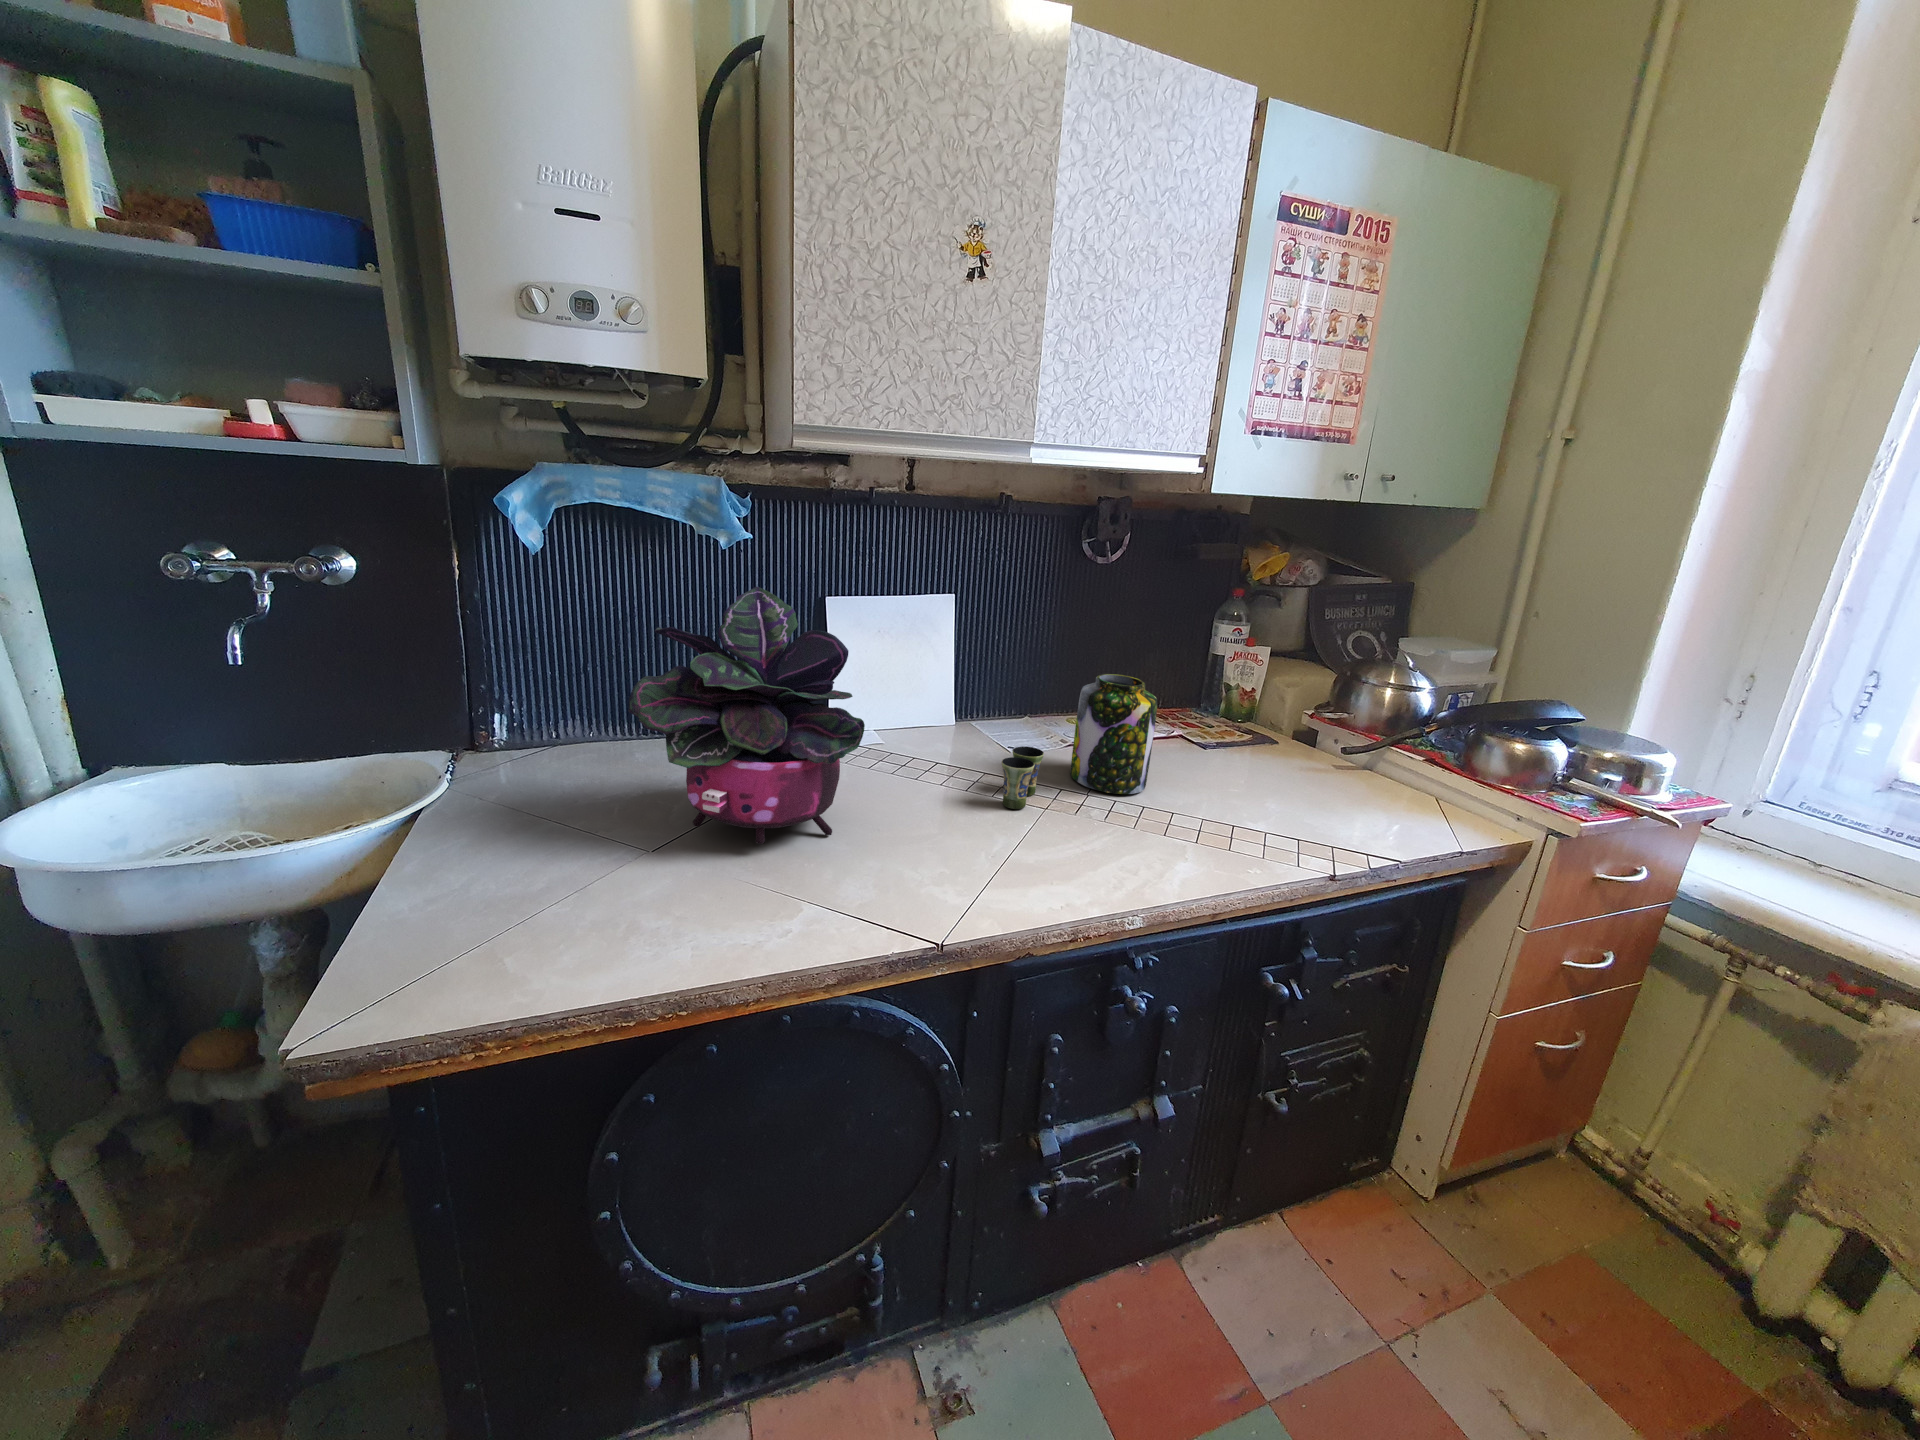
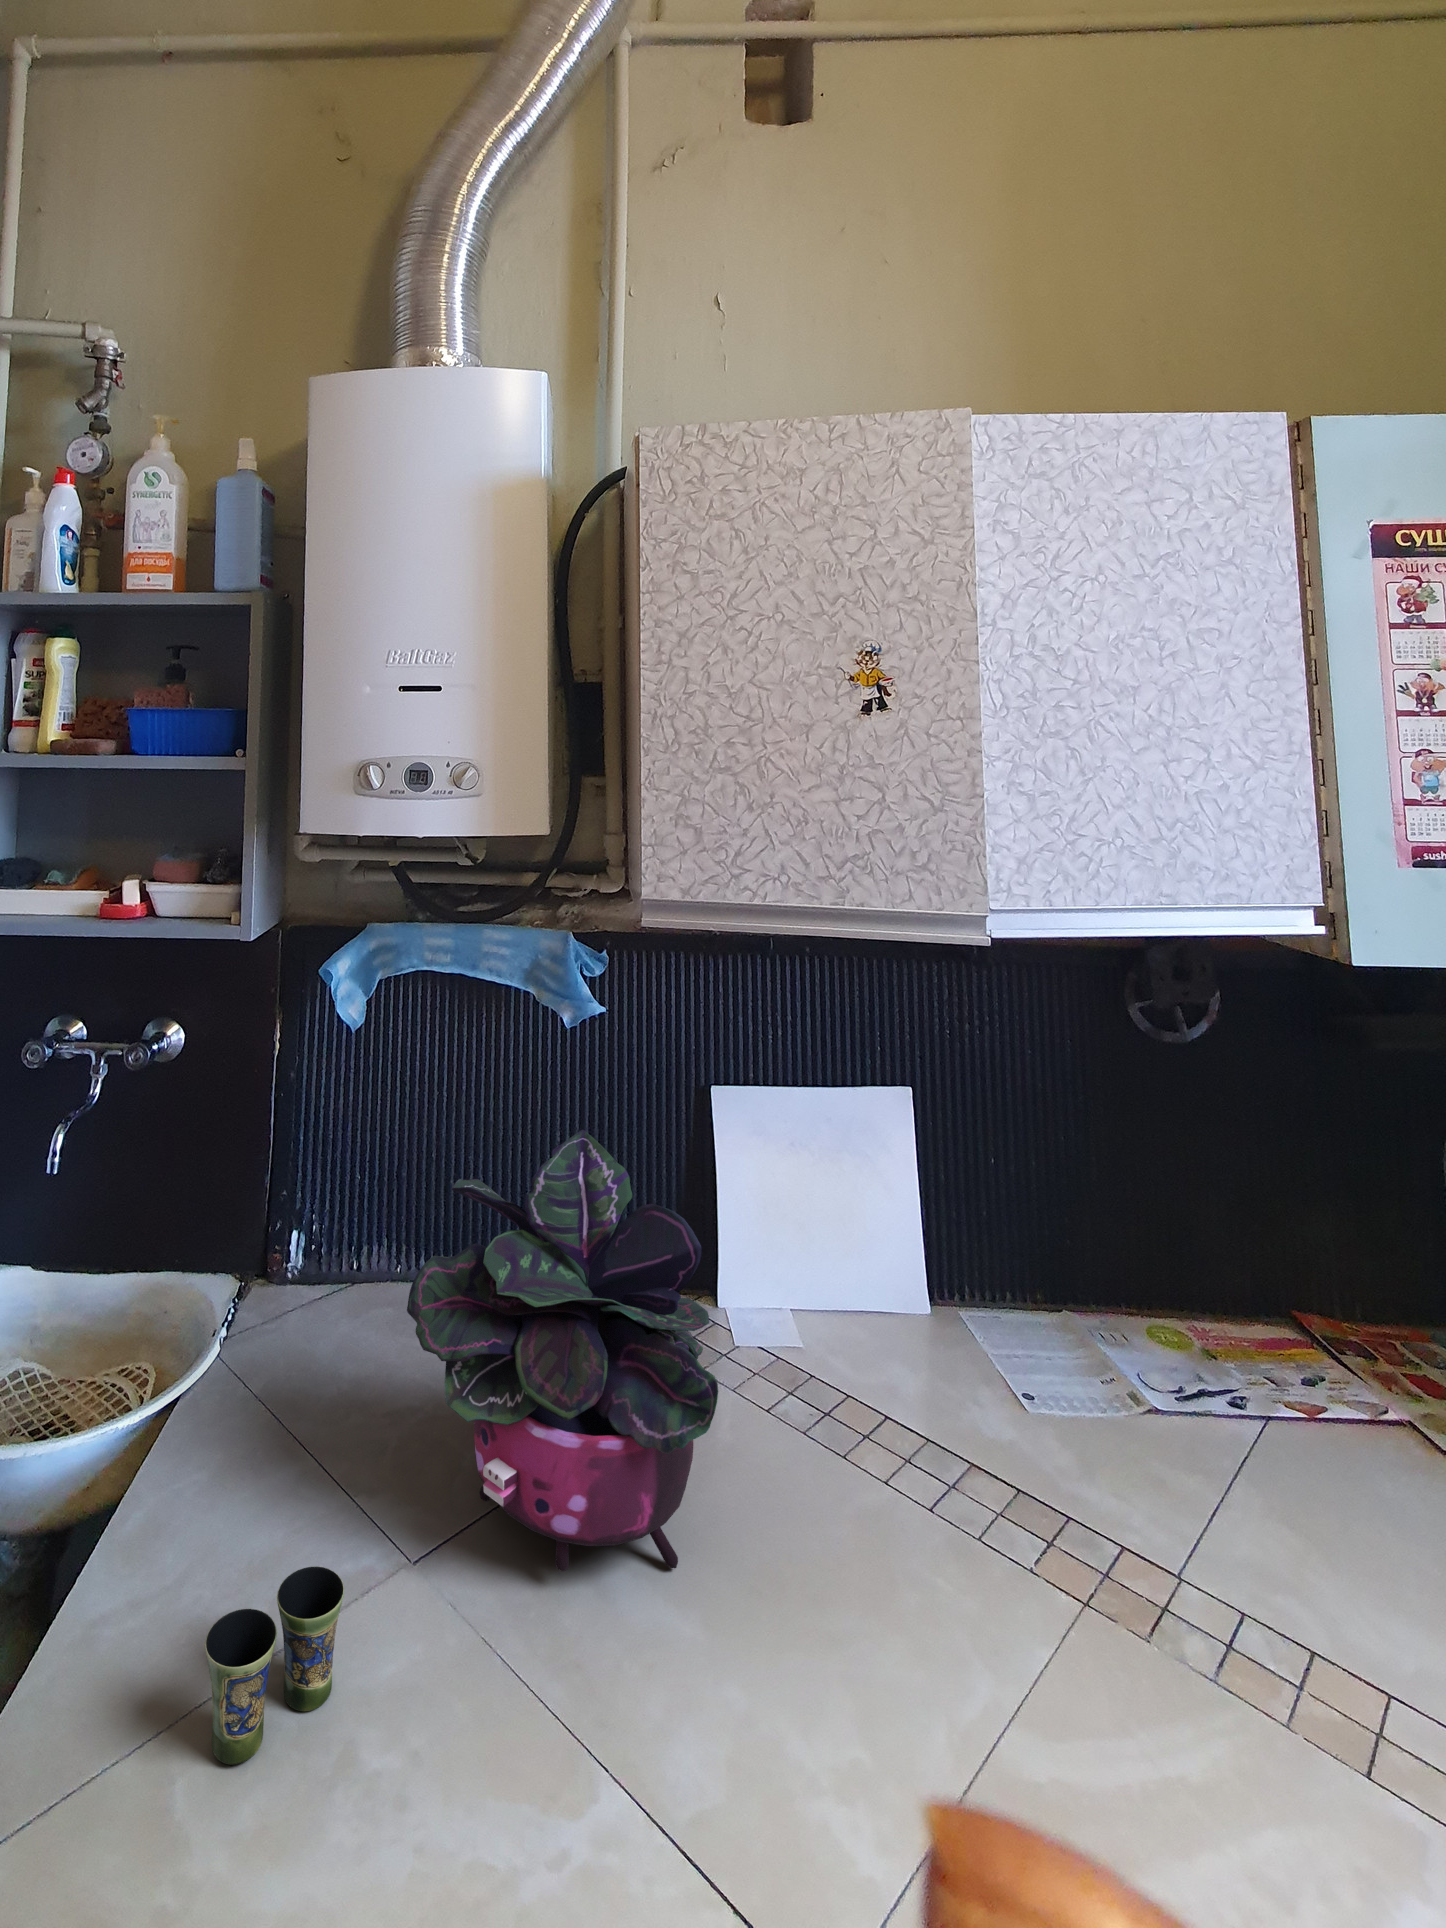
jar: present [1070,674,1157,794] -> none [1135,1300,1312,1589]
cup: present [1002,747,1044,809] -> present [205,1566,344,1765]

